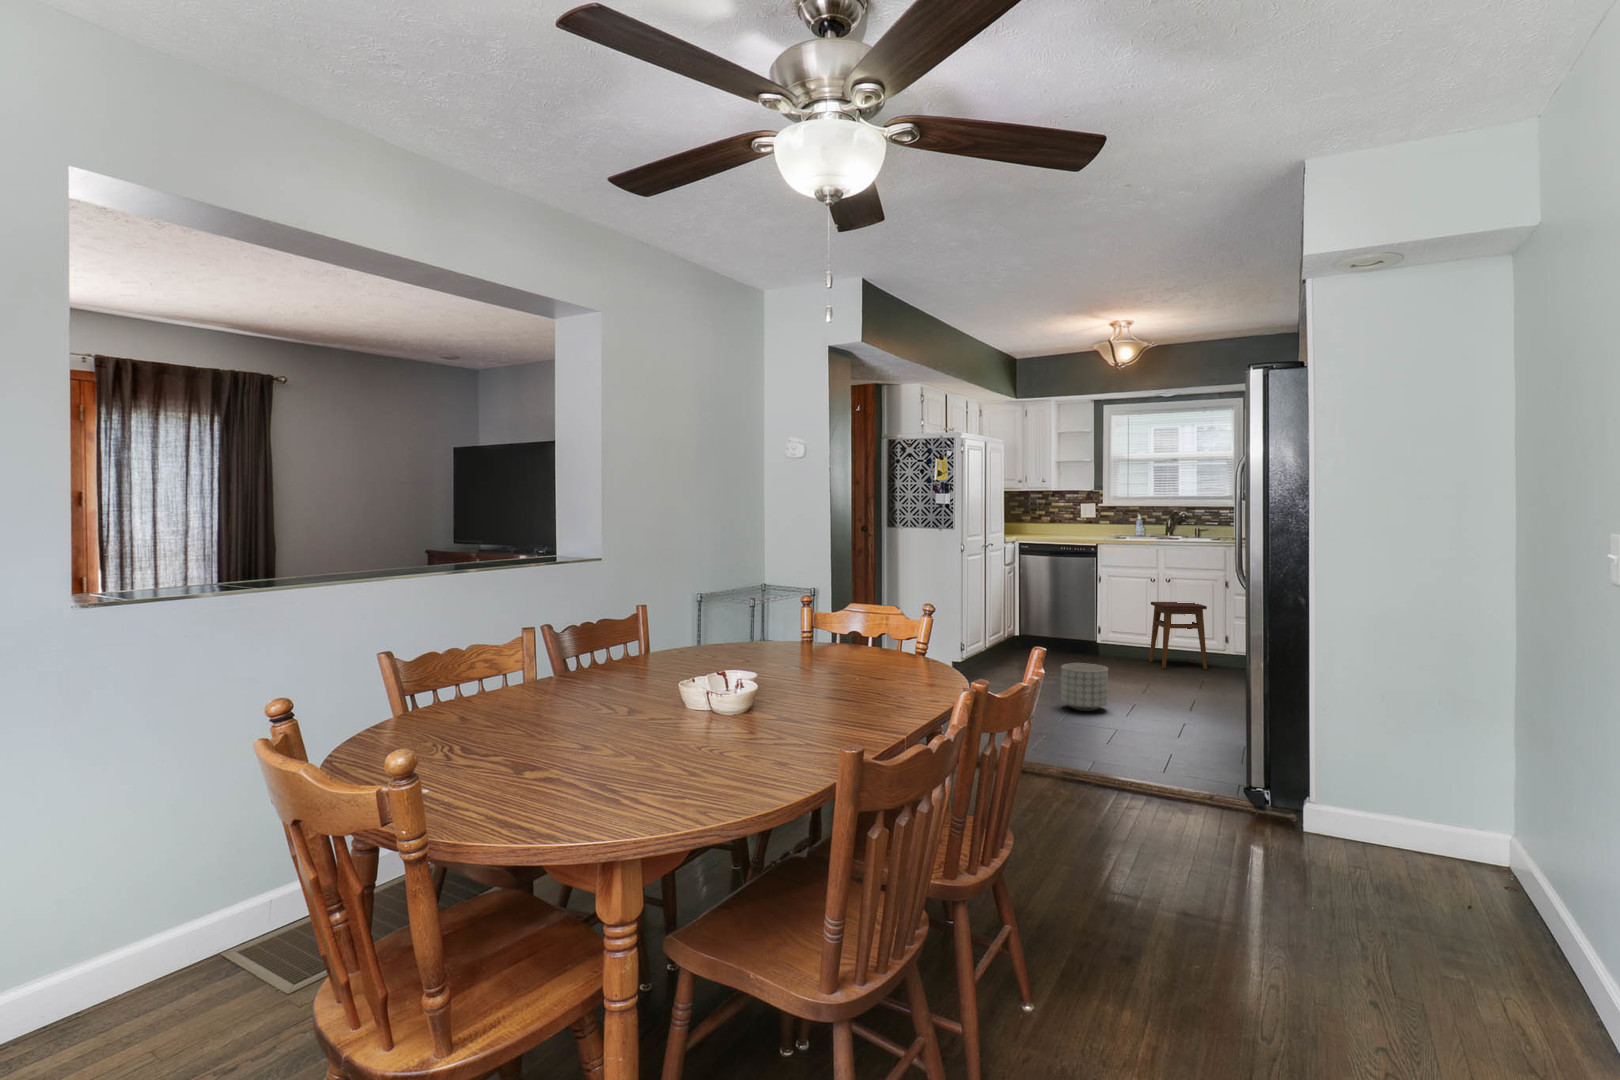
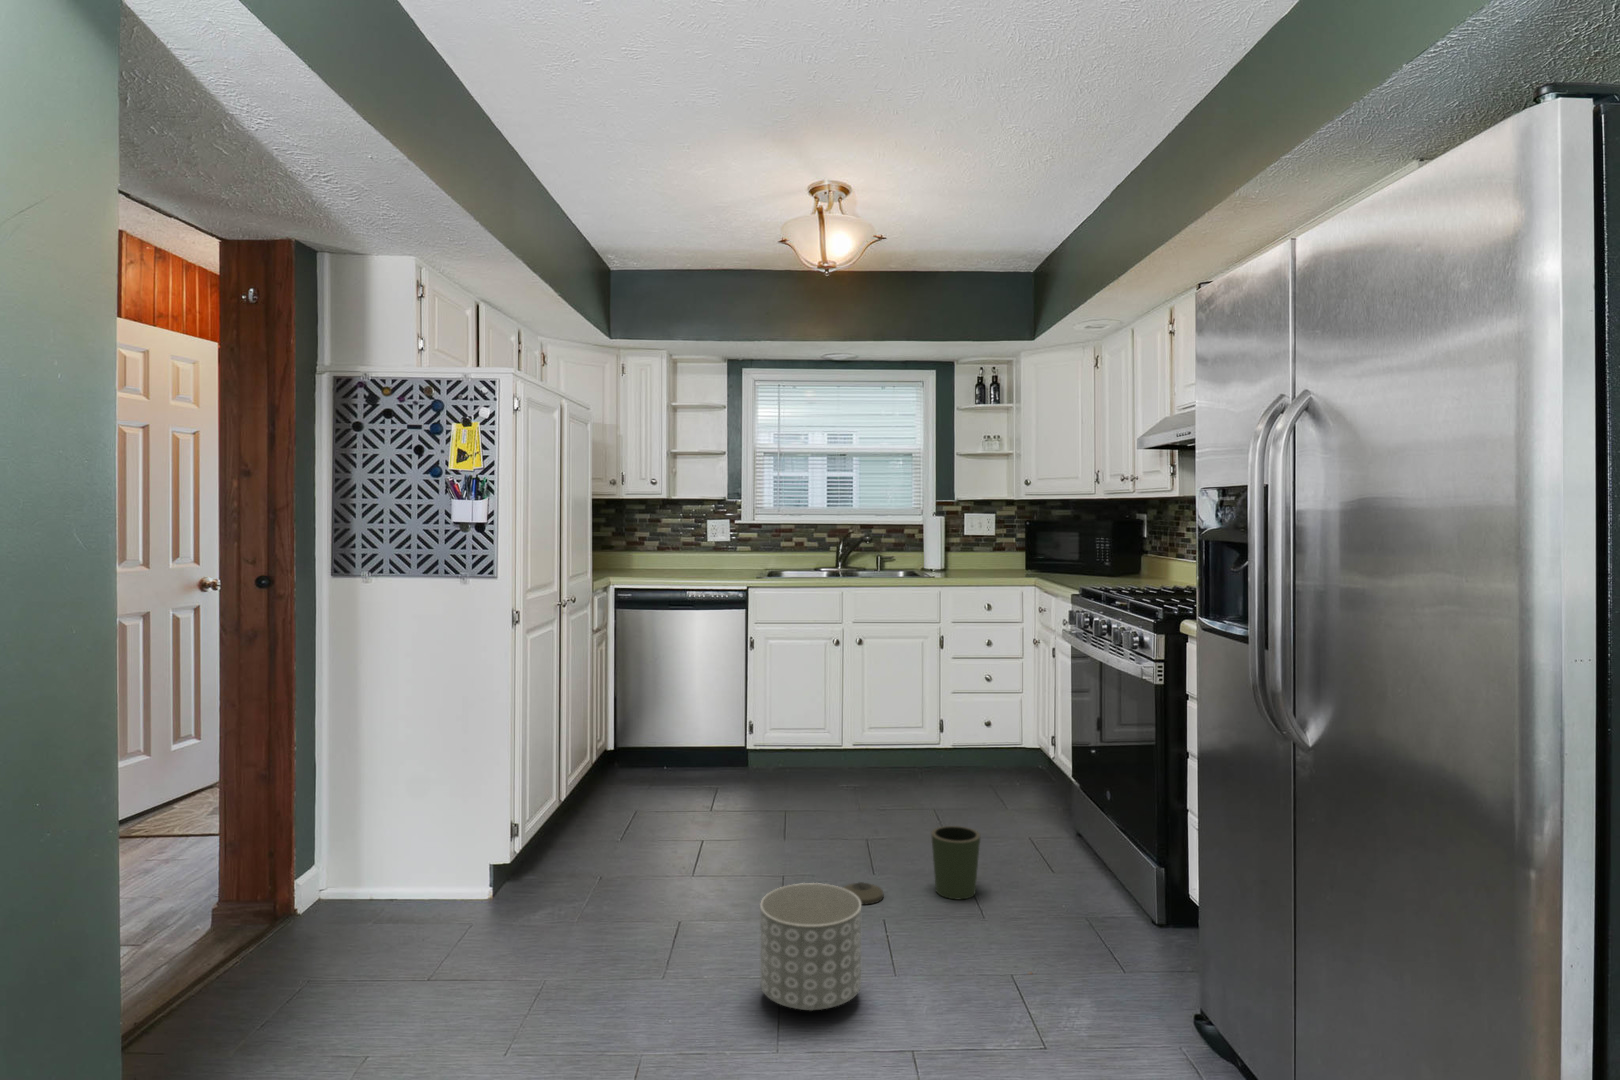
stool: present [1149,602,1207,669] -> none [836,681,930,804]
trash can: none [1120,663,1200,698] -> present [843,826,980,904]

